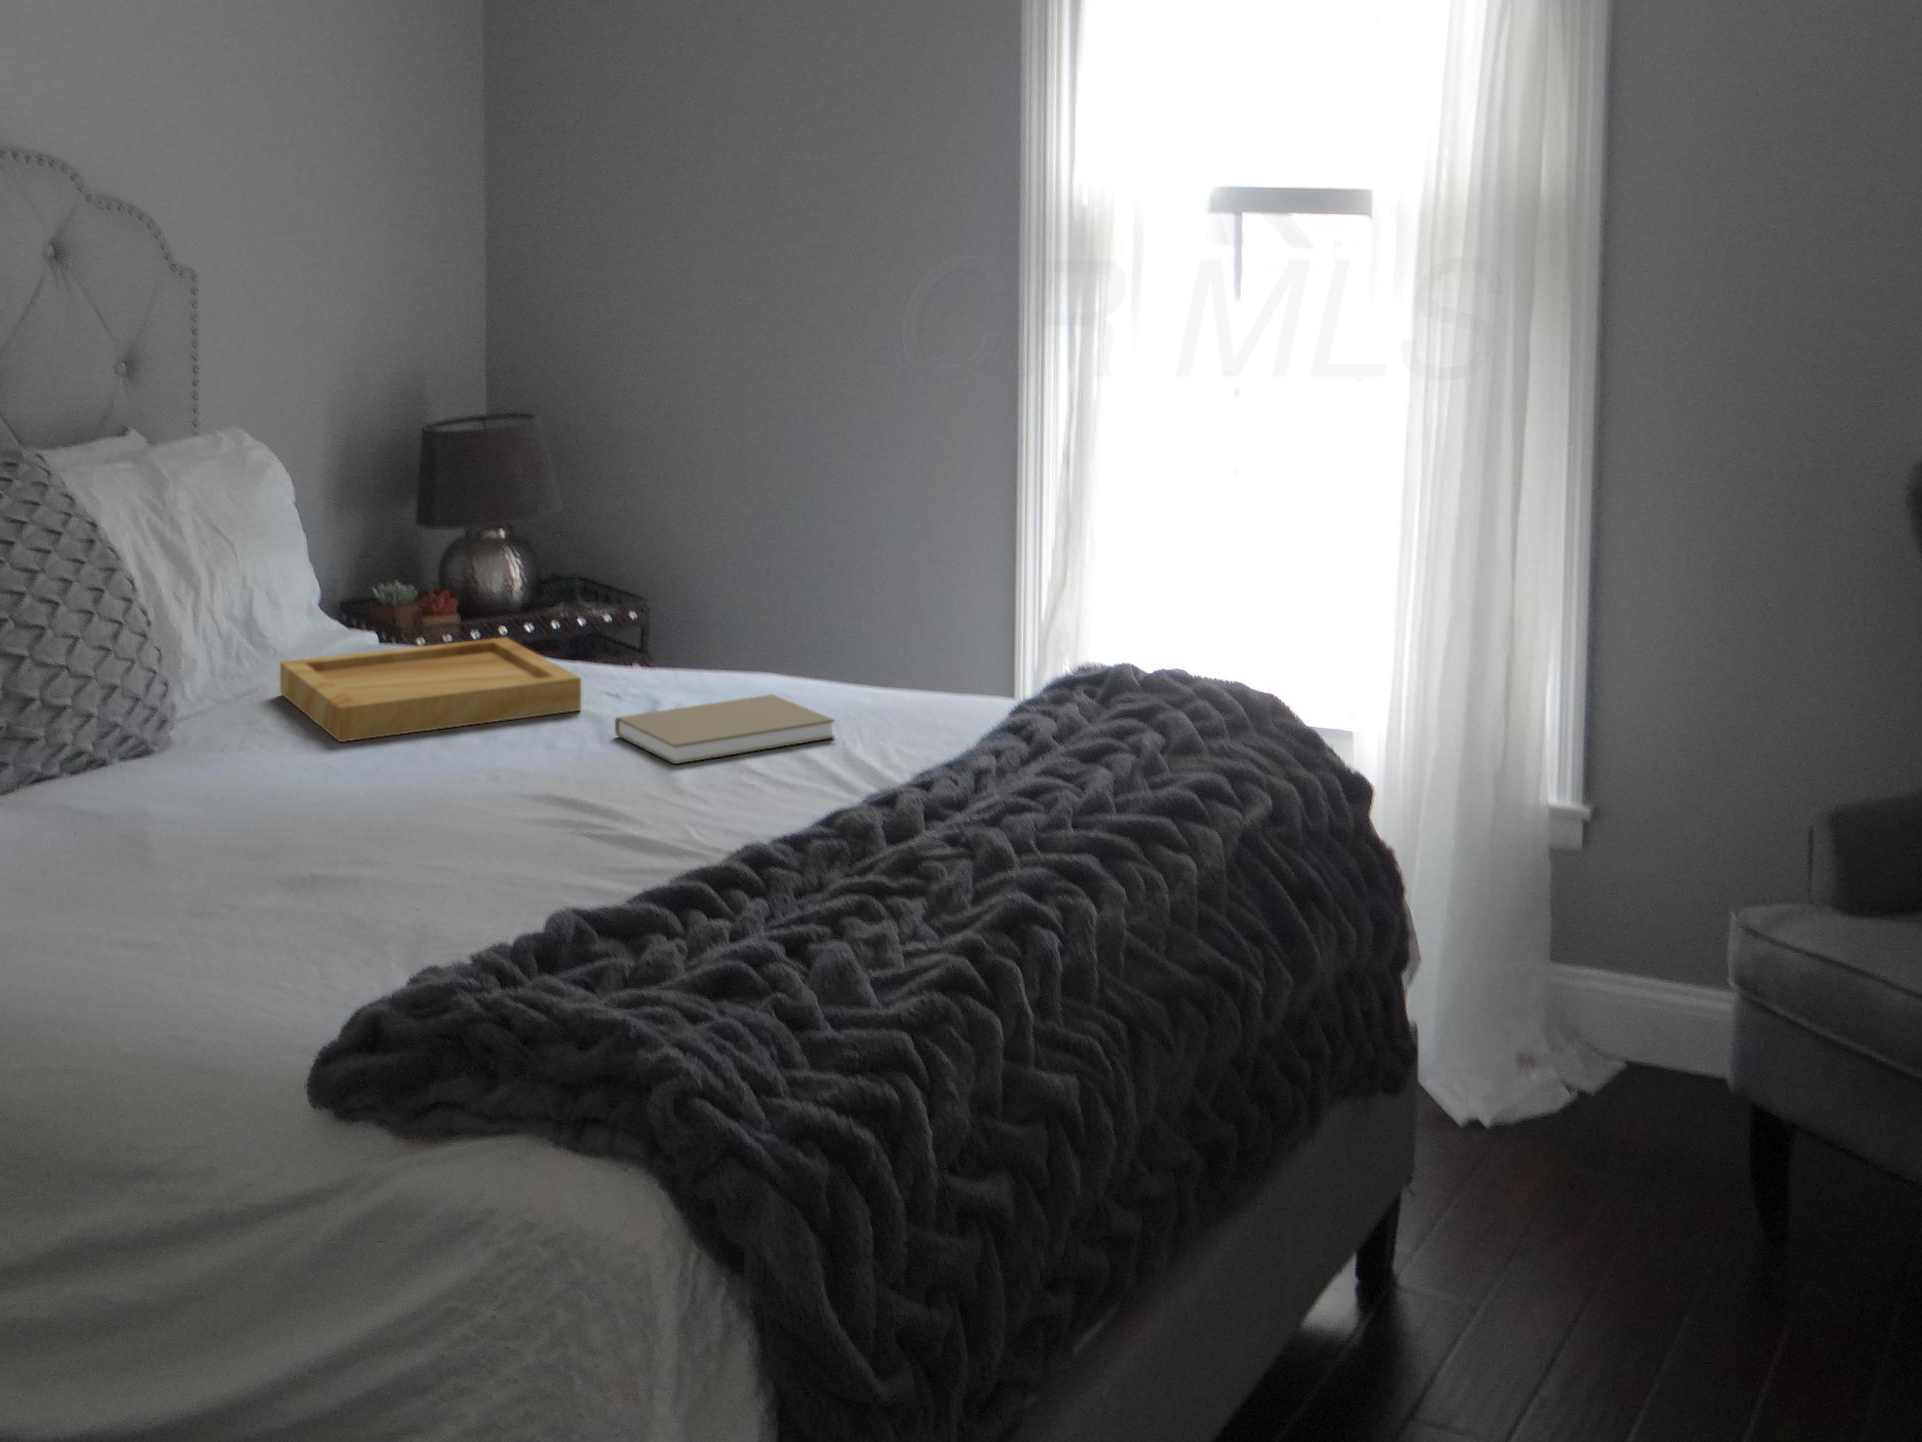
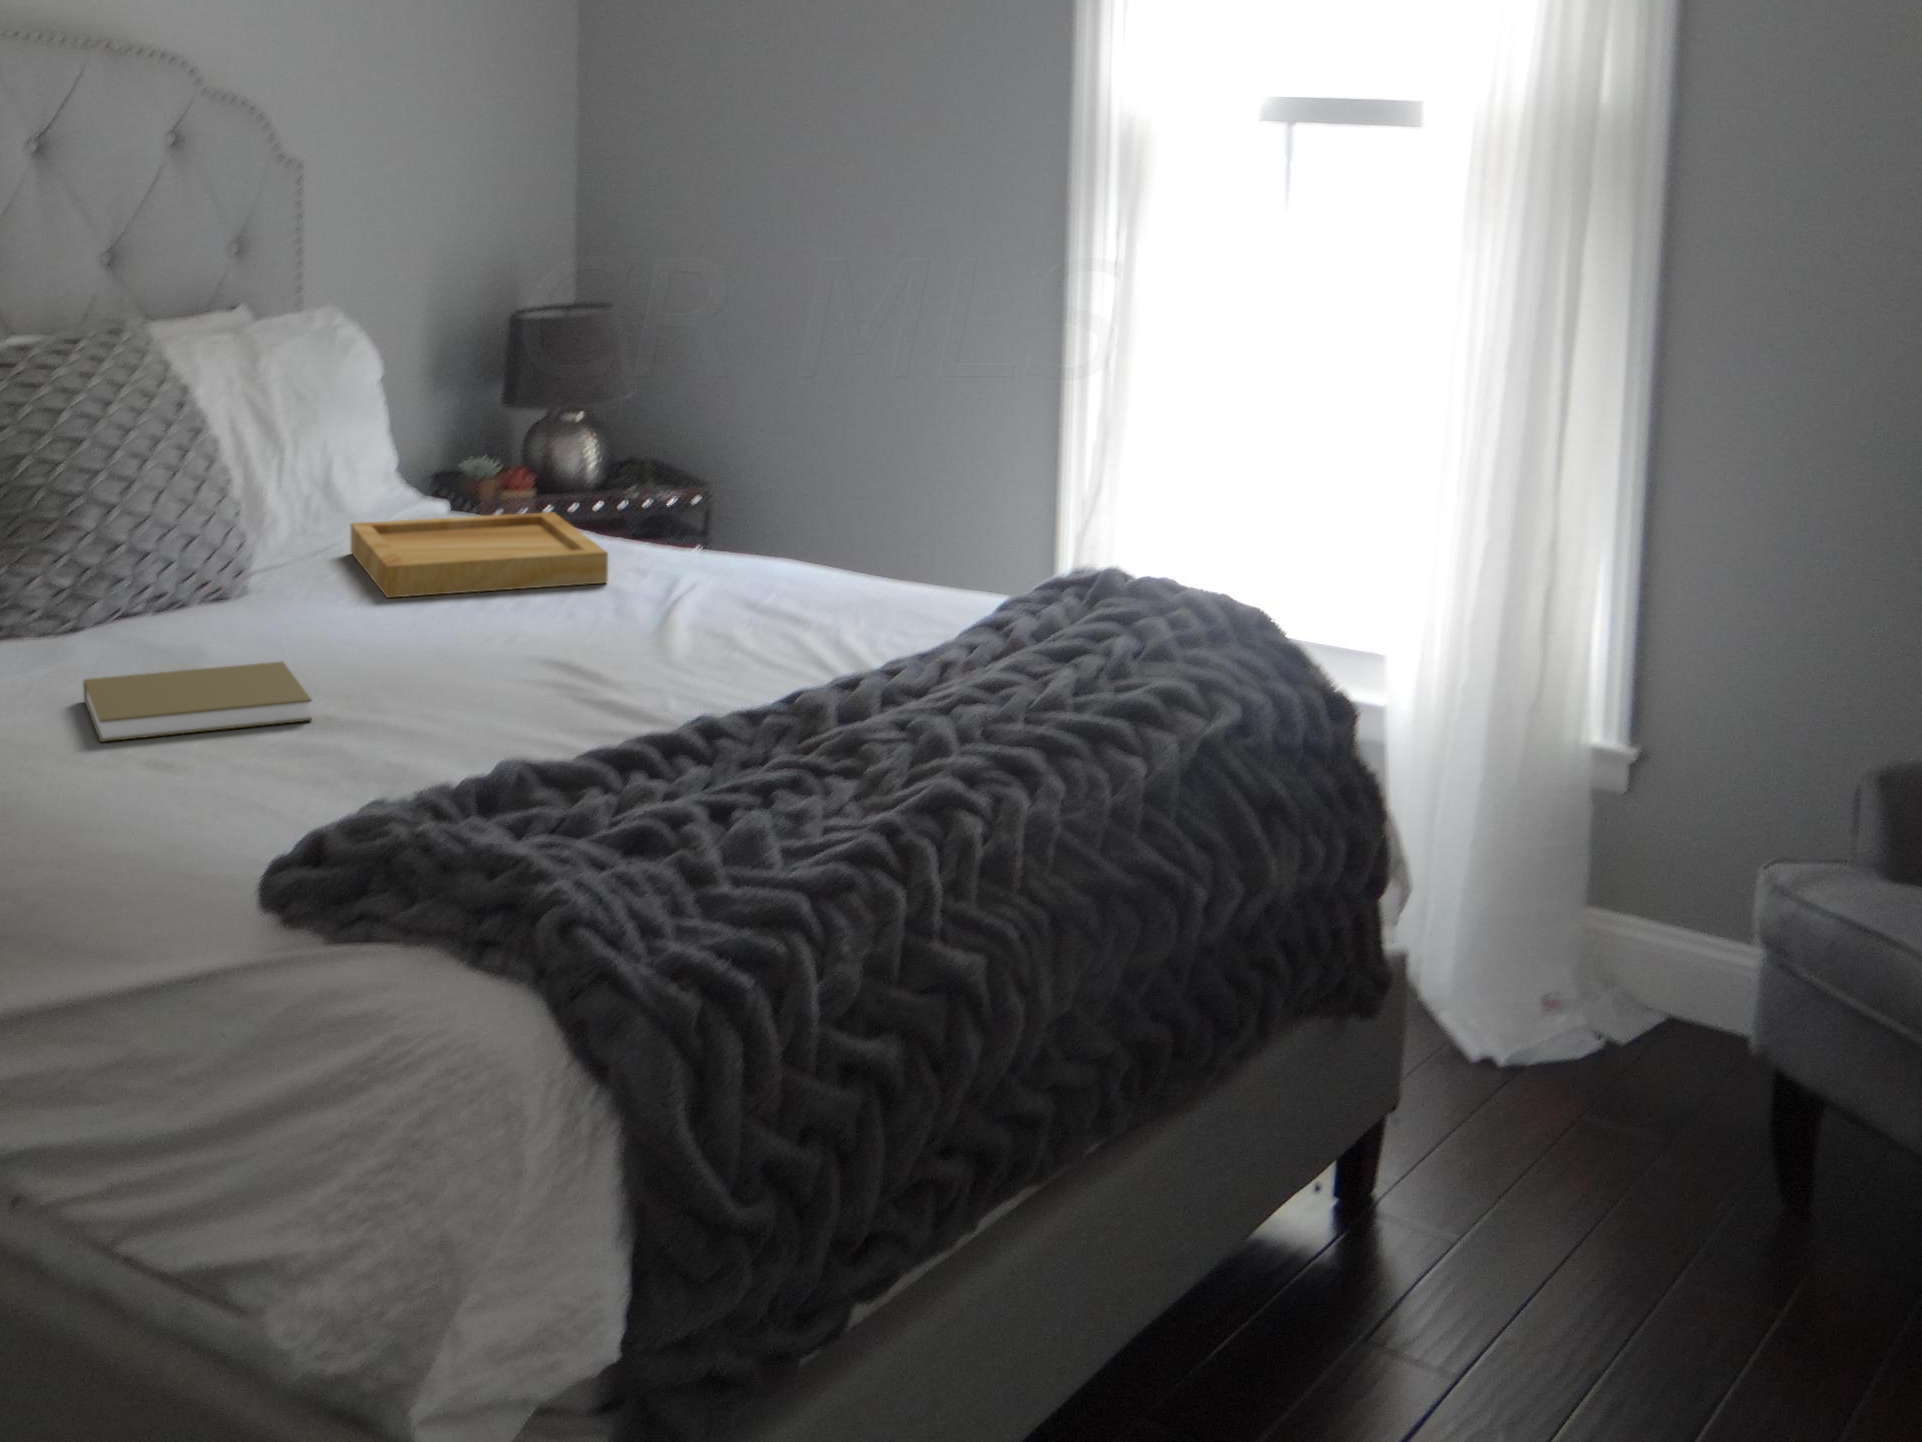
book: present [615,694,834,764] -> present [83,662,311,742]

